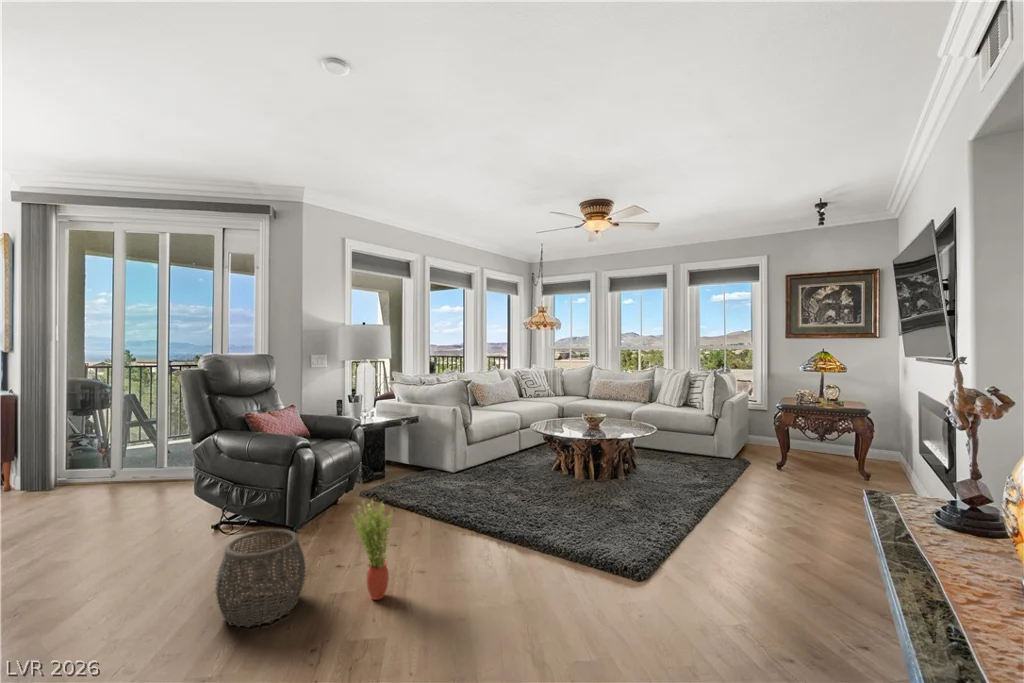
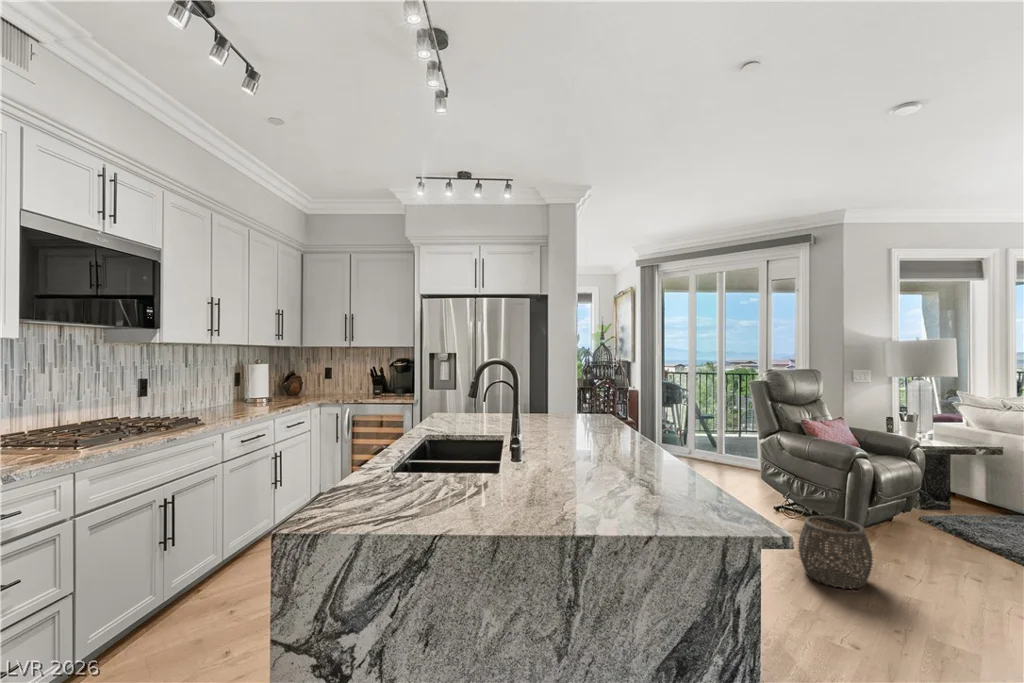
potted plant: present [353,500,392,600] -> none [918,513,969,613]

